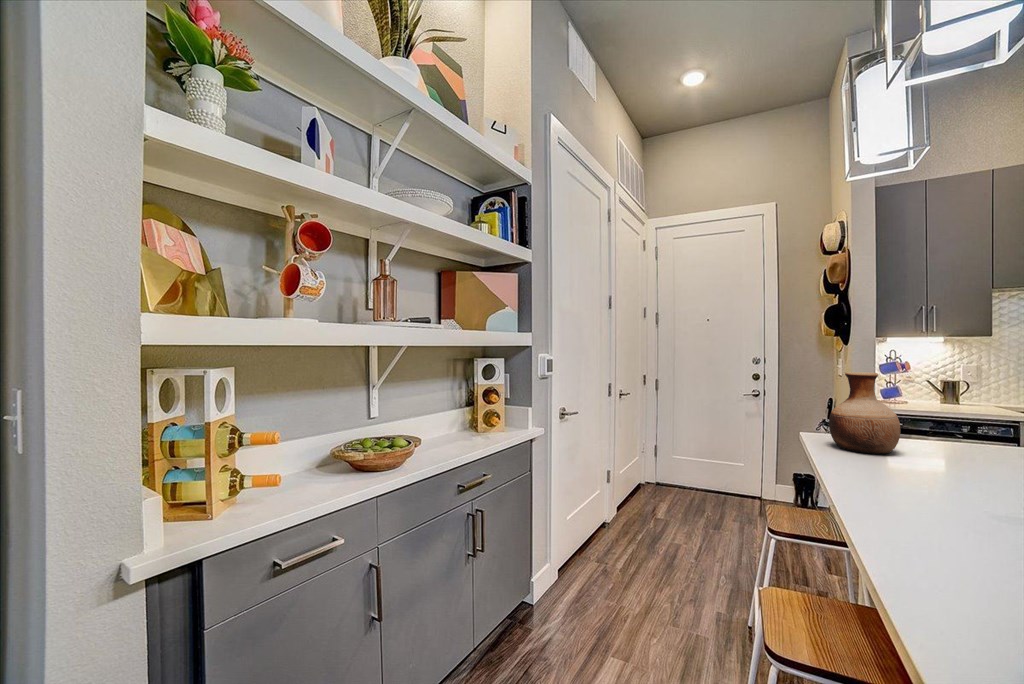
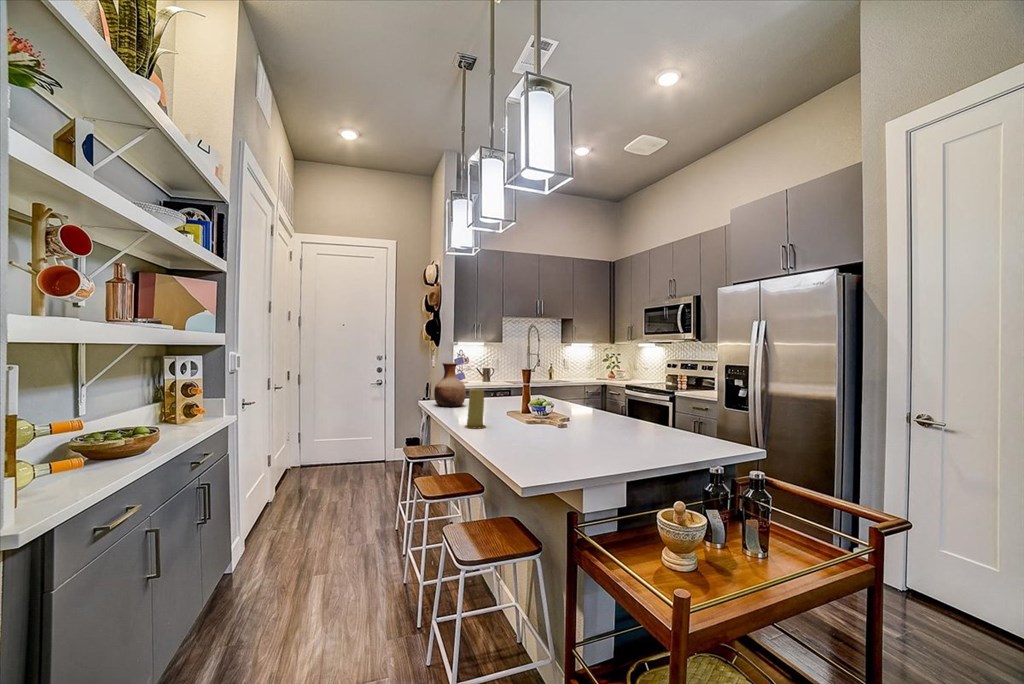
candle: none [893,436,959,534] -> present [465,389,486,429]

